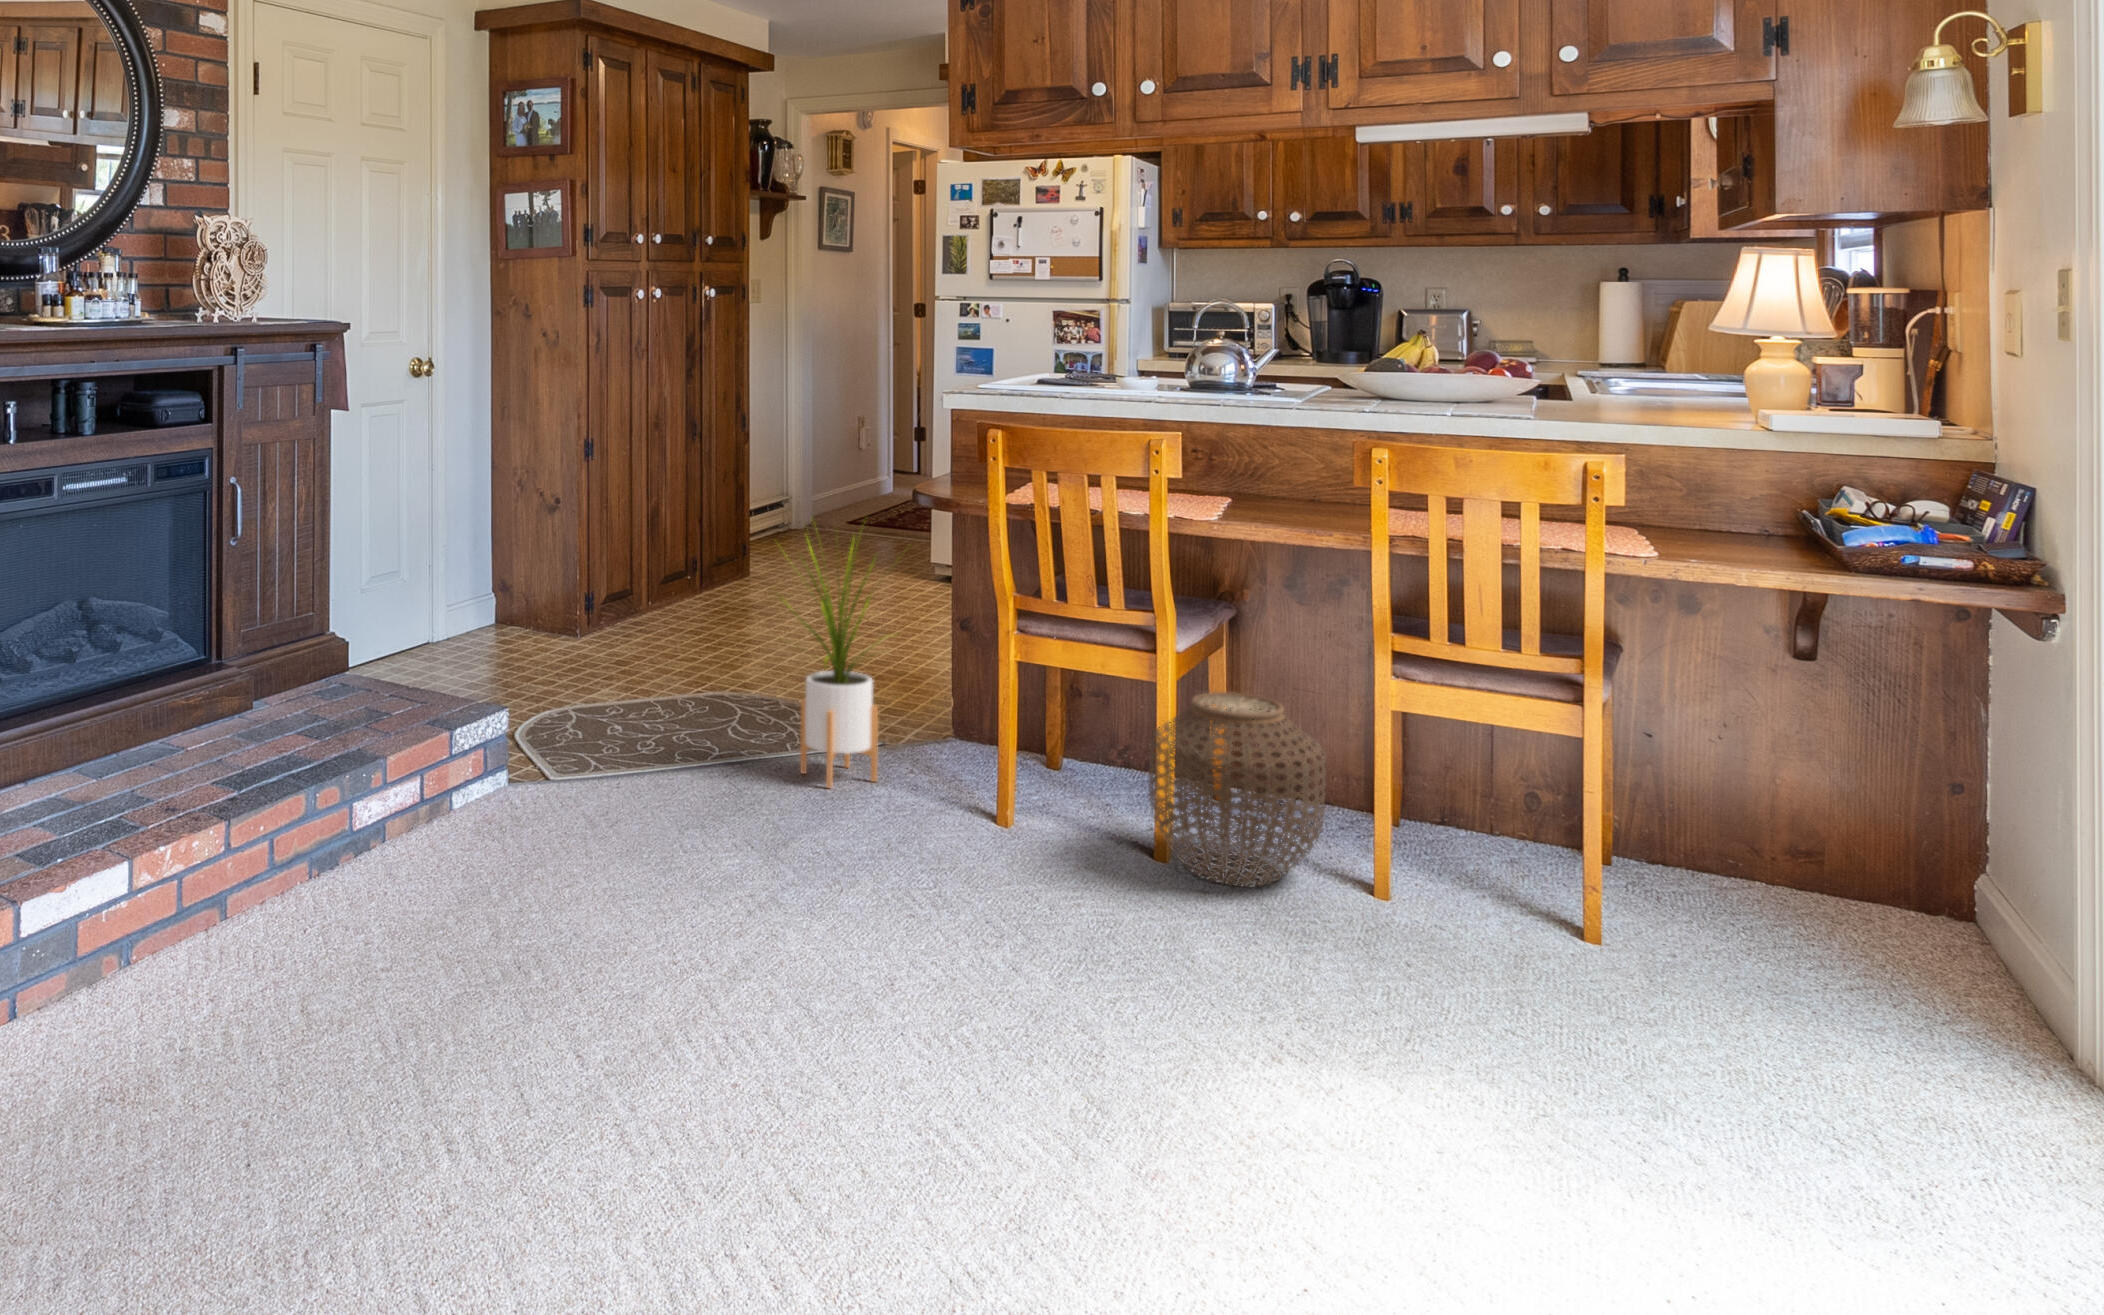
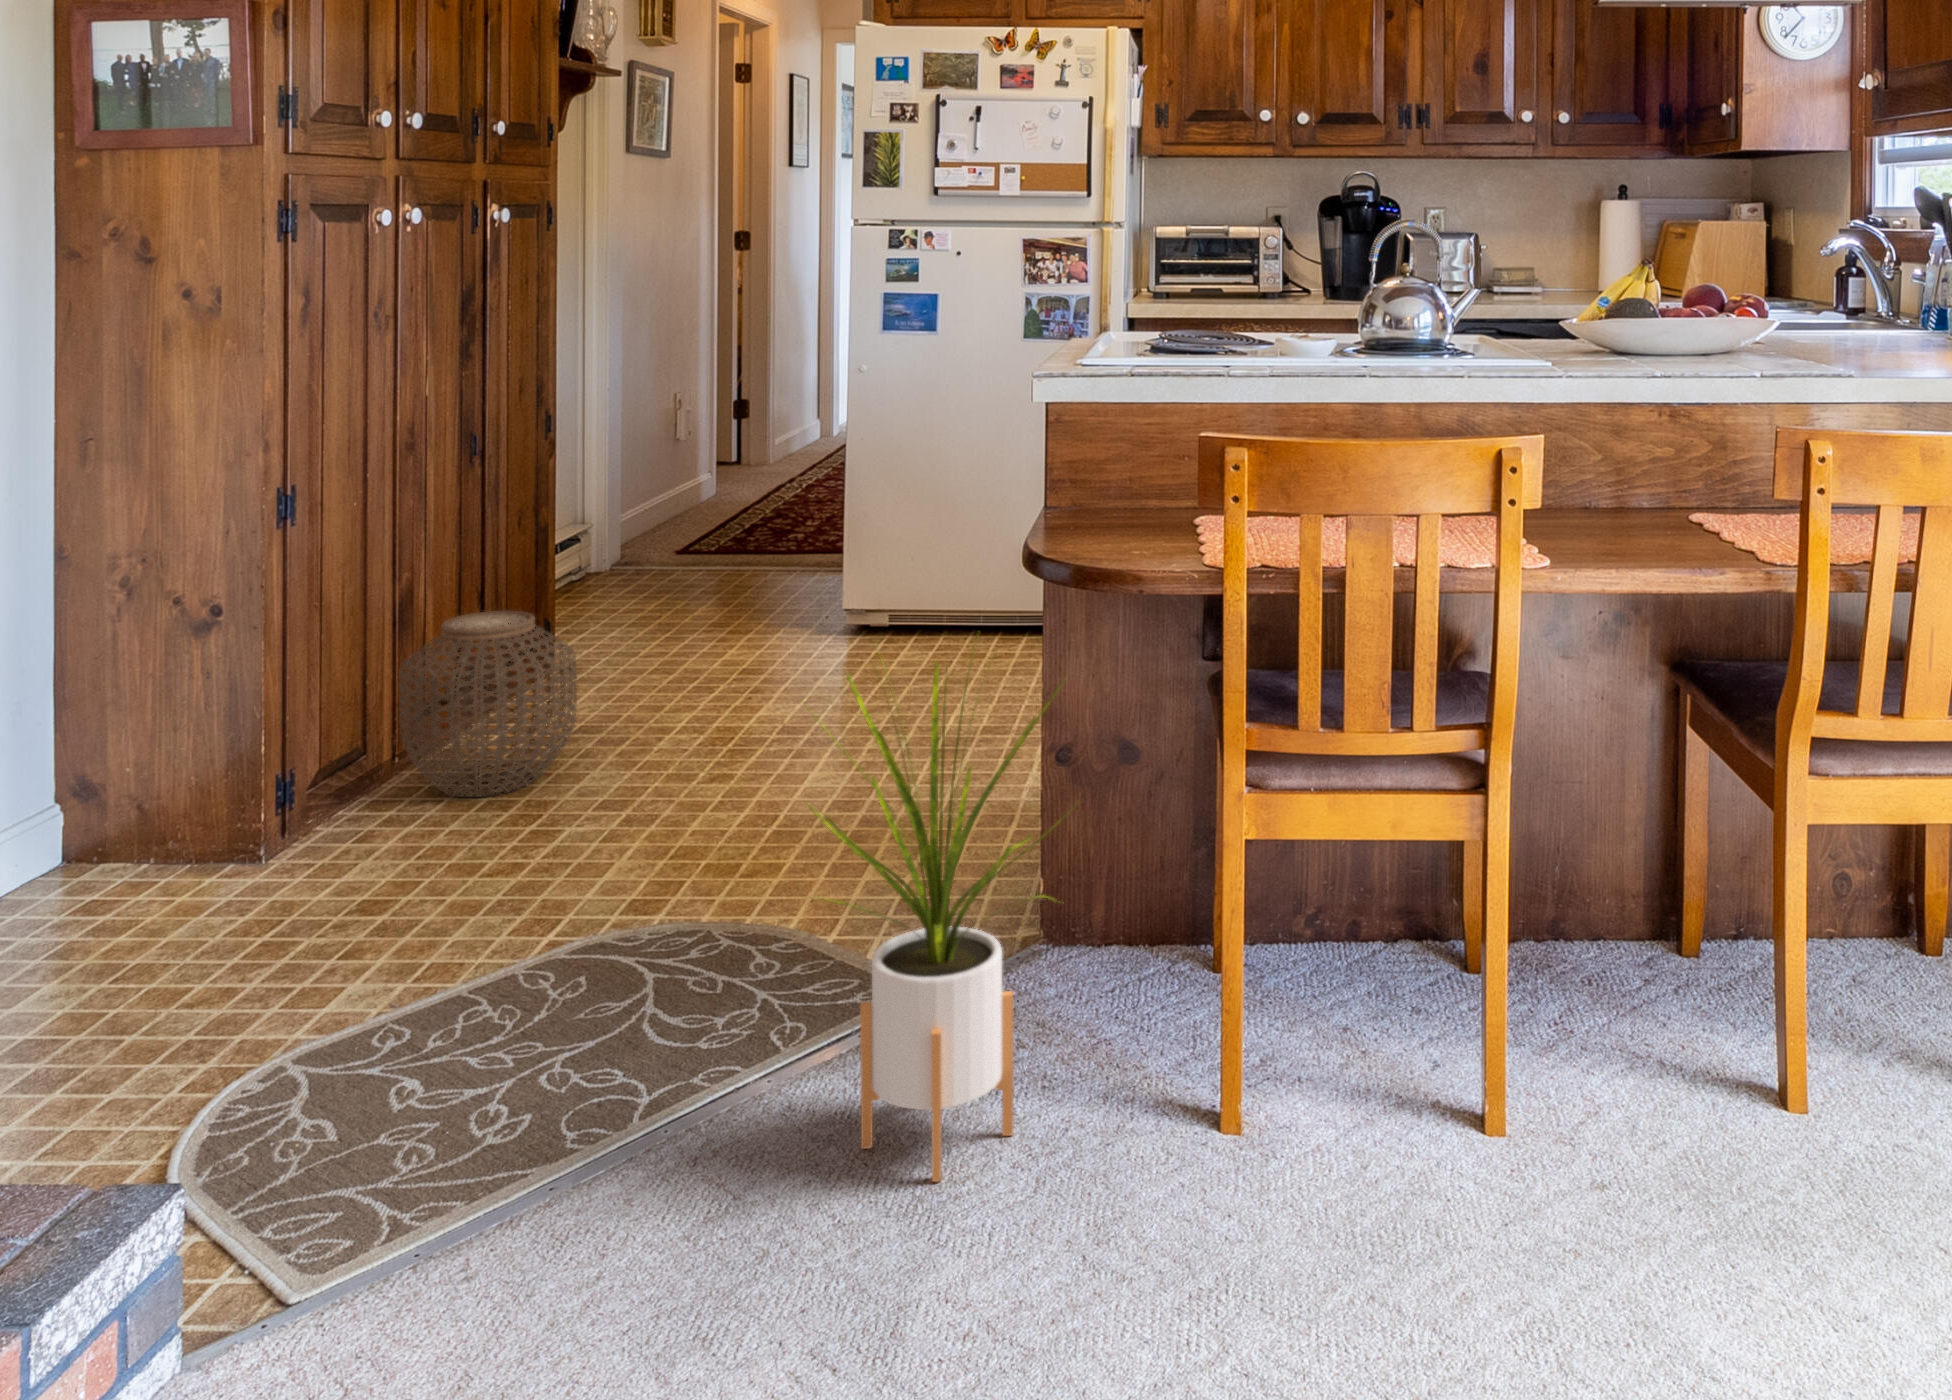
woven basket: present [1149,692,1326,887] -> present [399,611,577,797]

